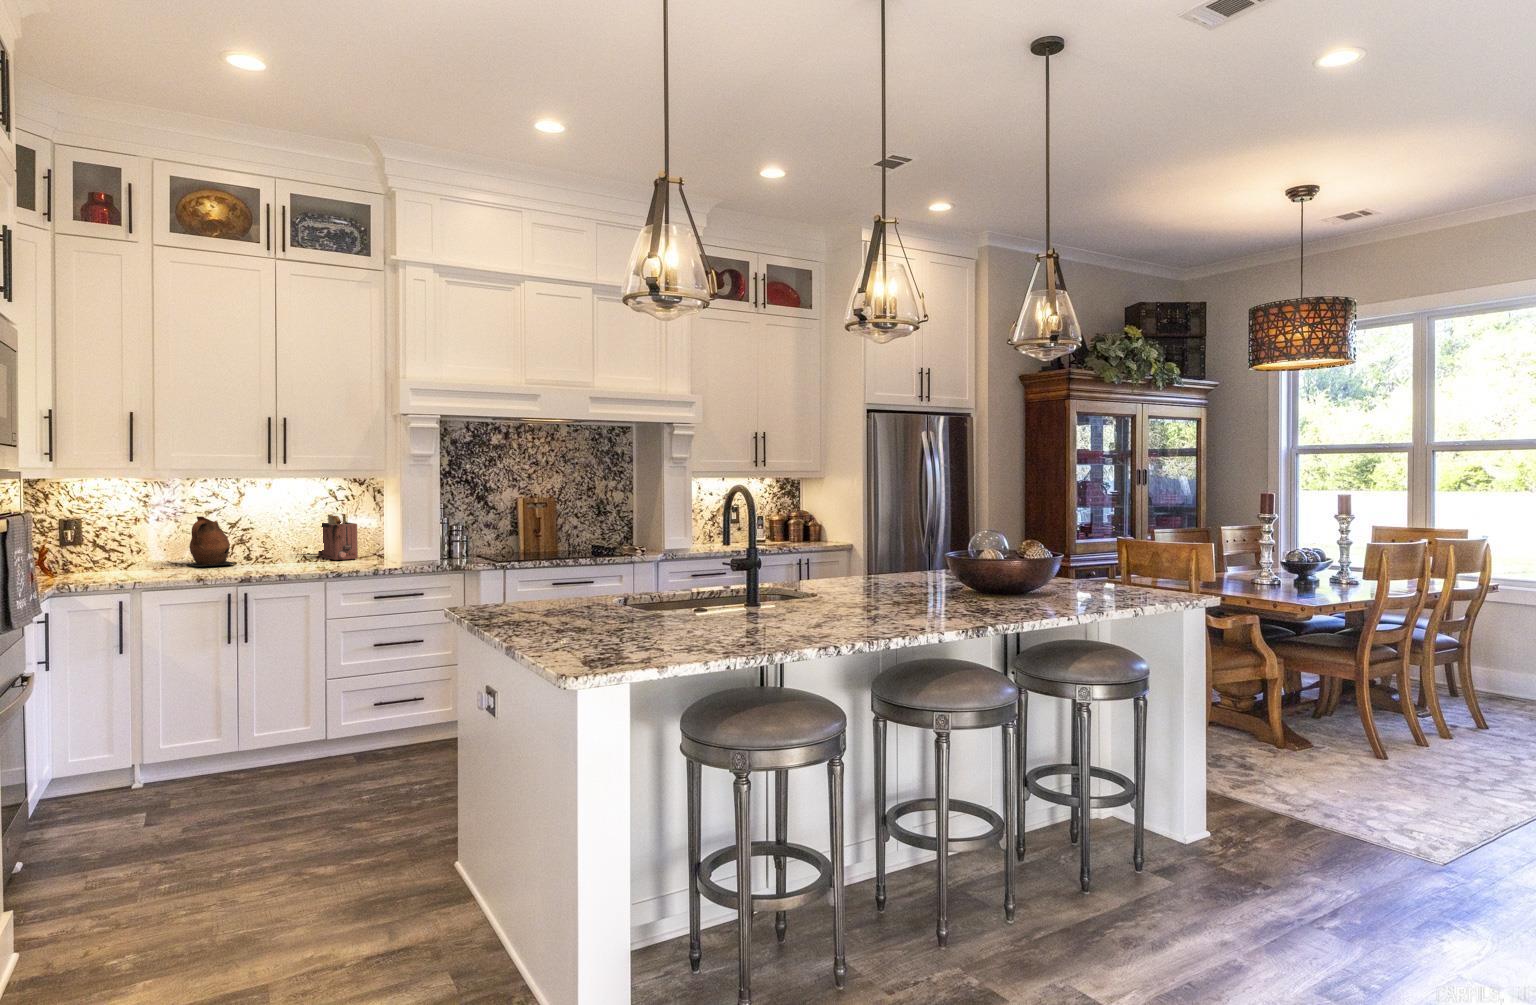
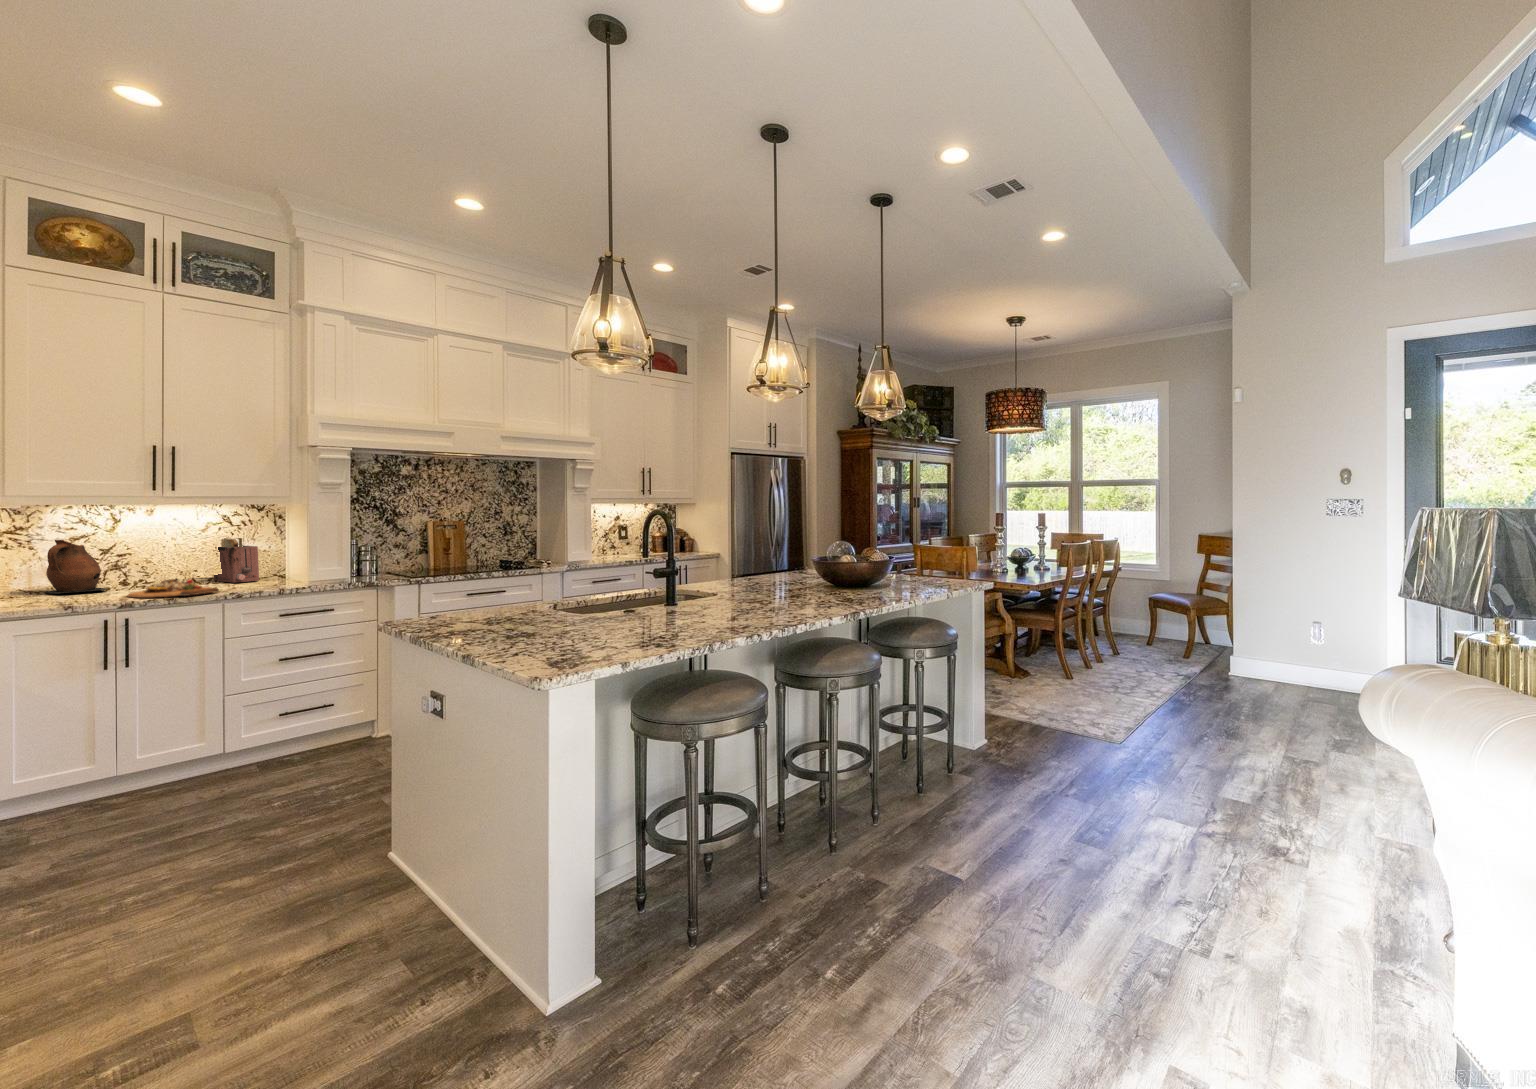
cutting board: none [251,555,325,574] -> present [128,579,219,598]

